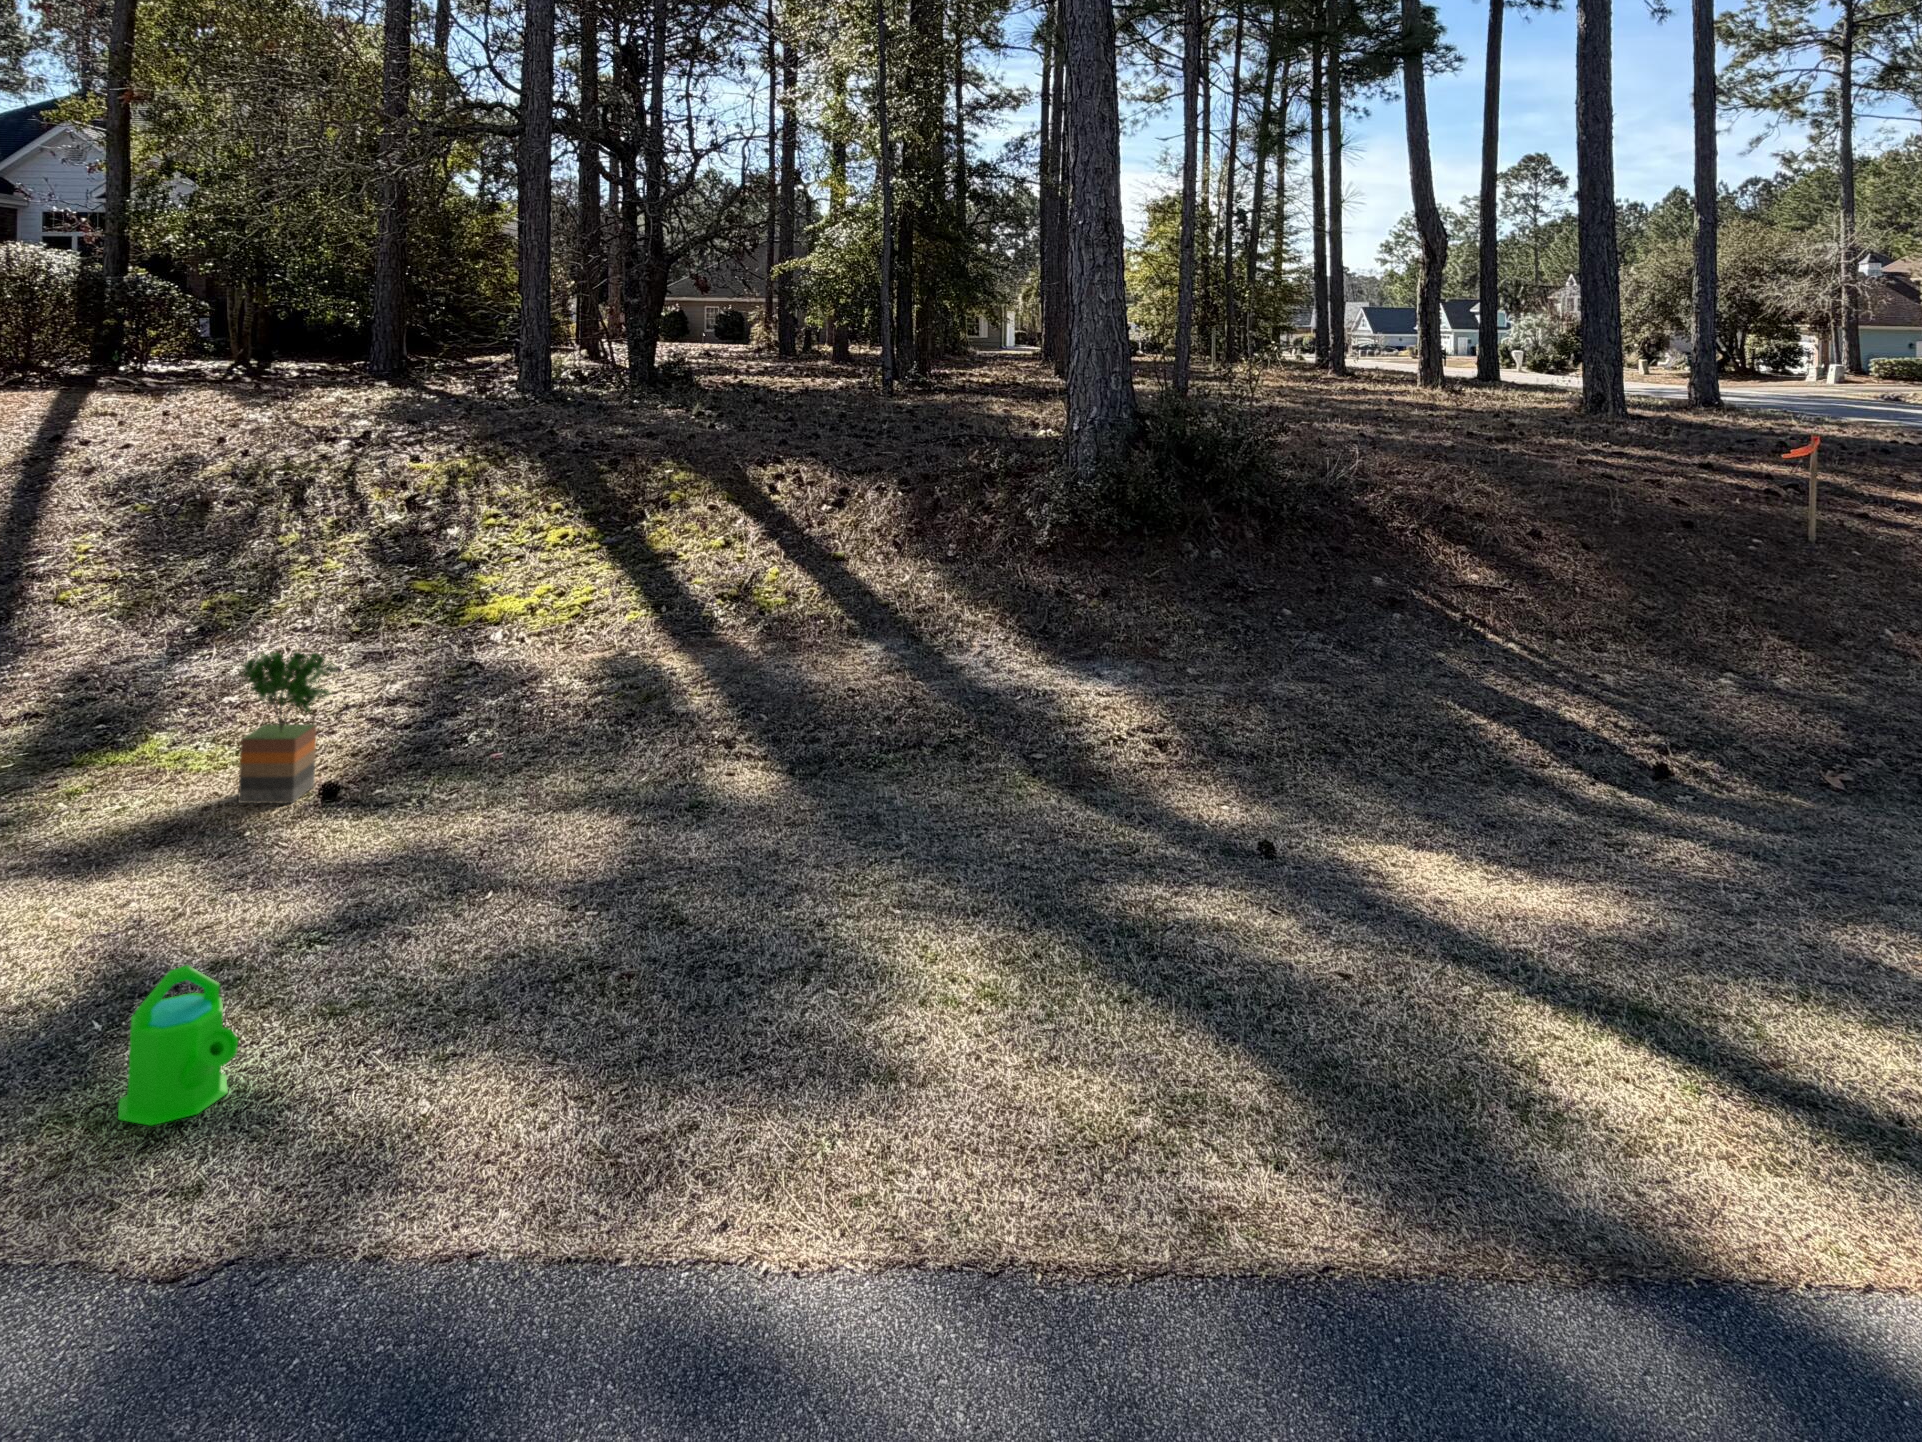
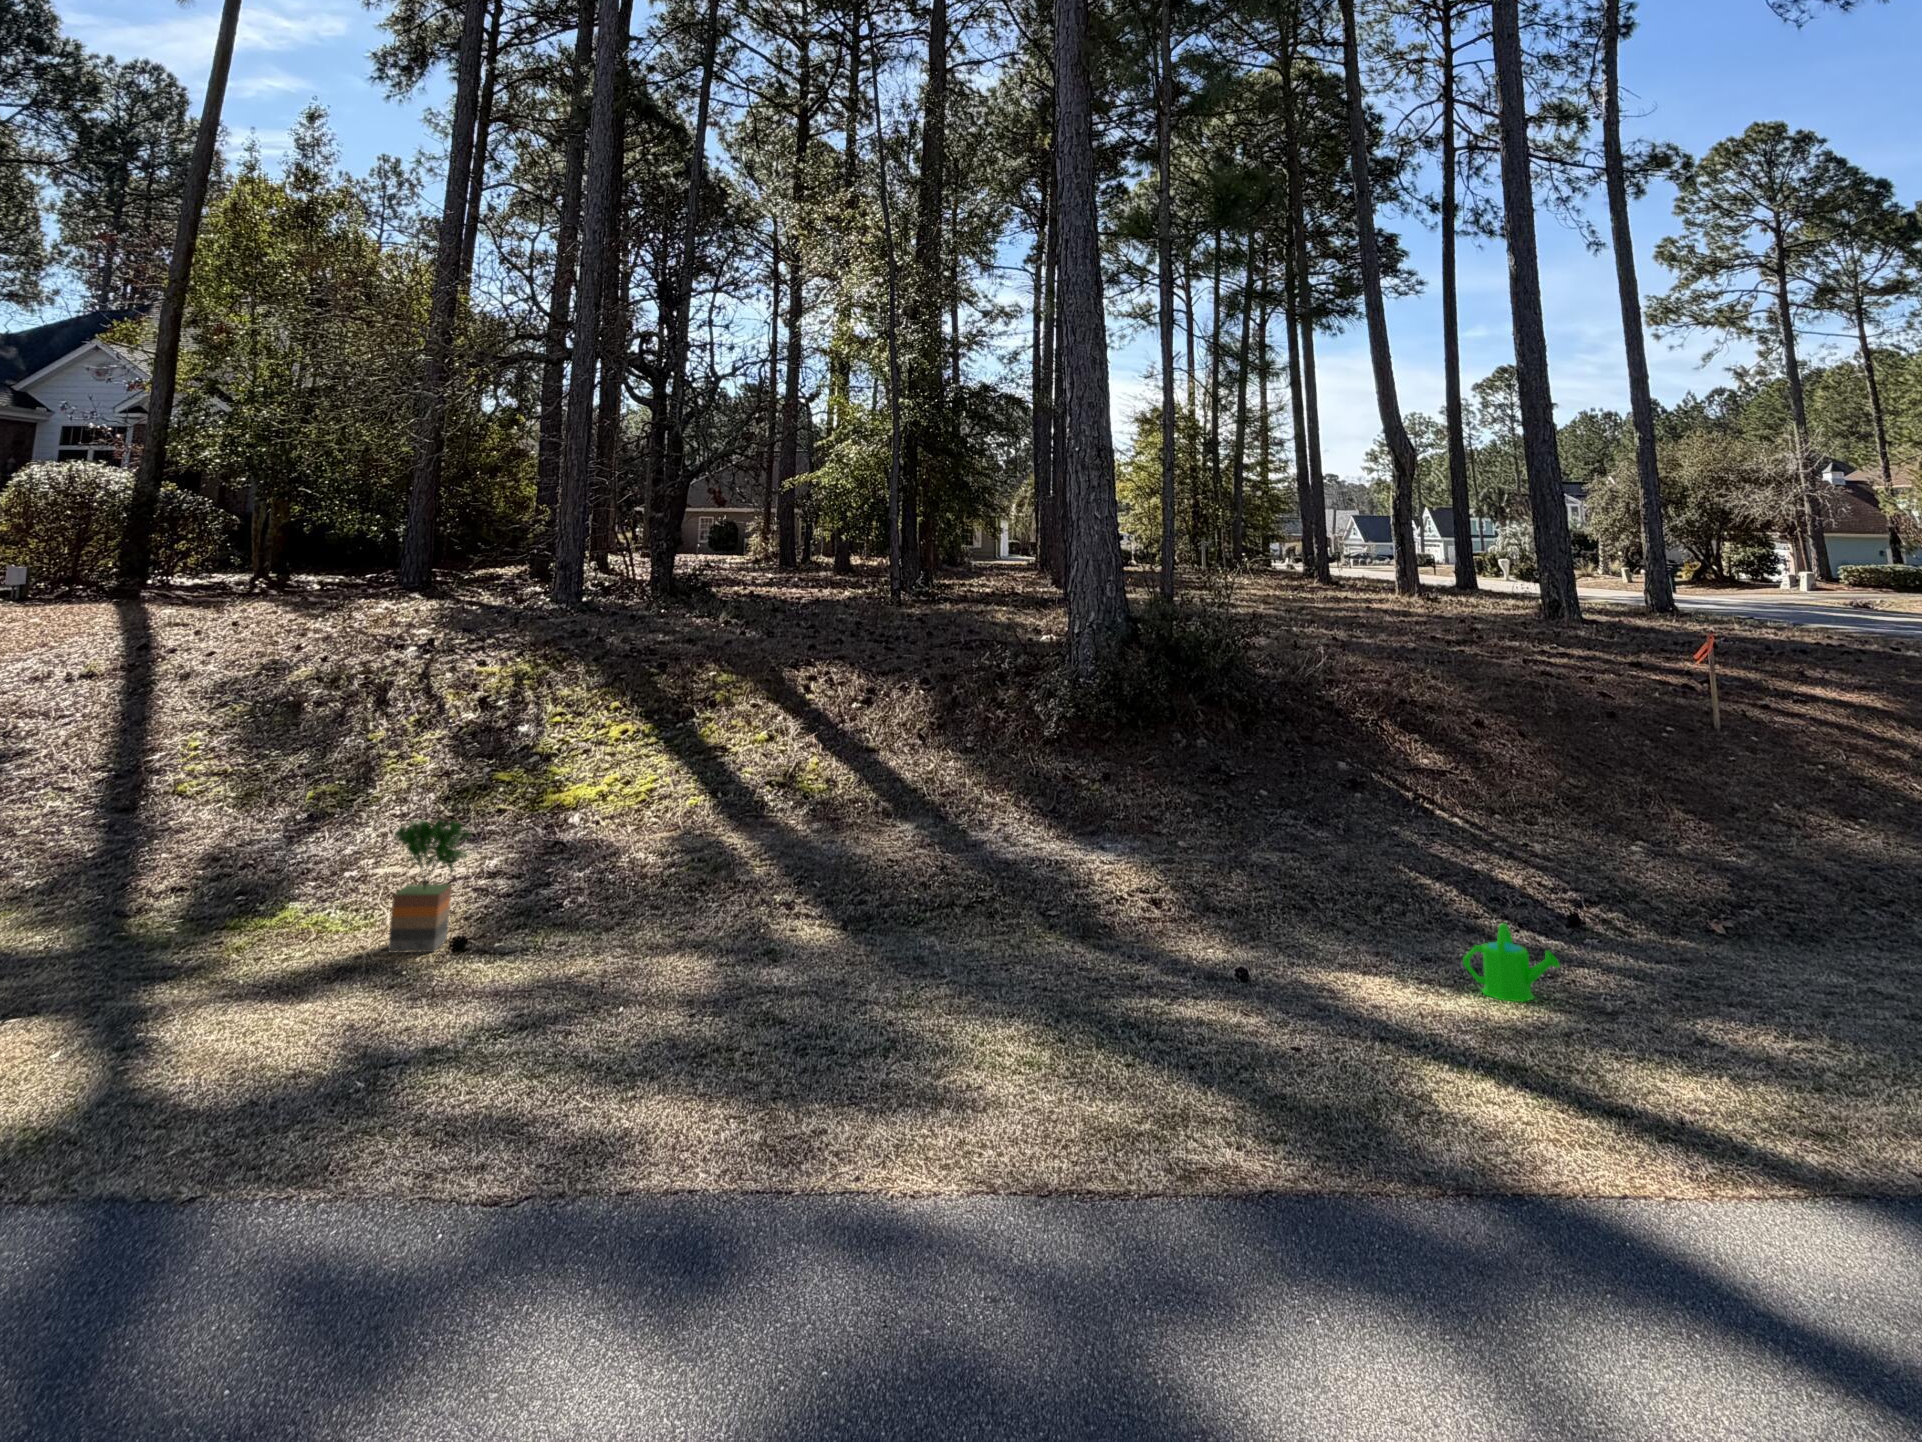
watering can: present [118,965,238,1126] -> present [1463,923,1560,1002]

